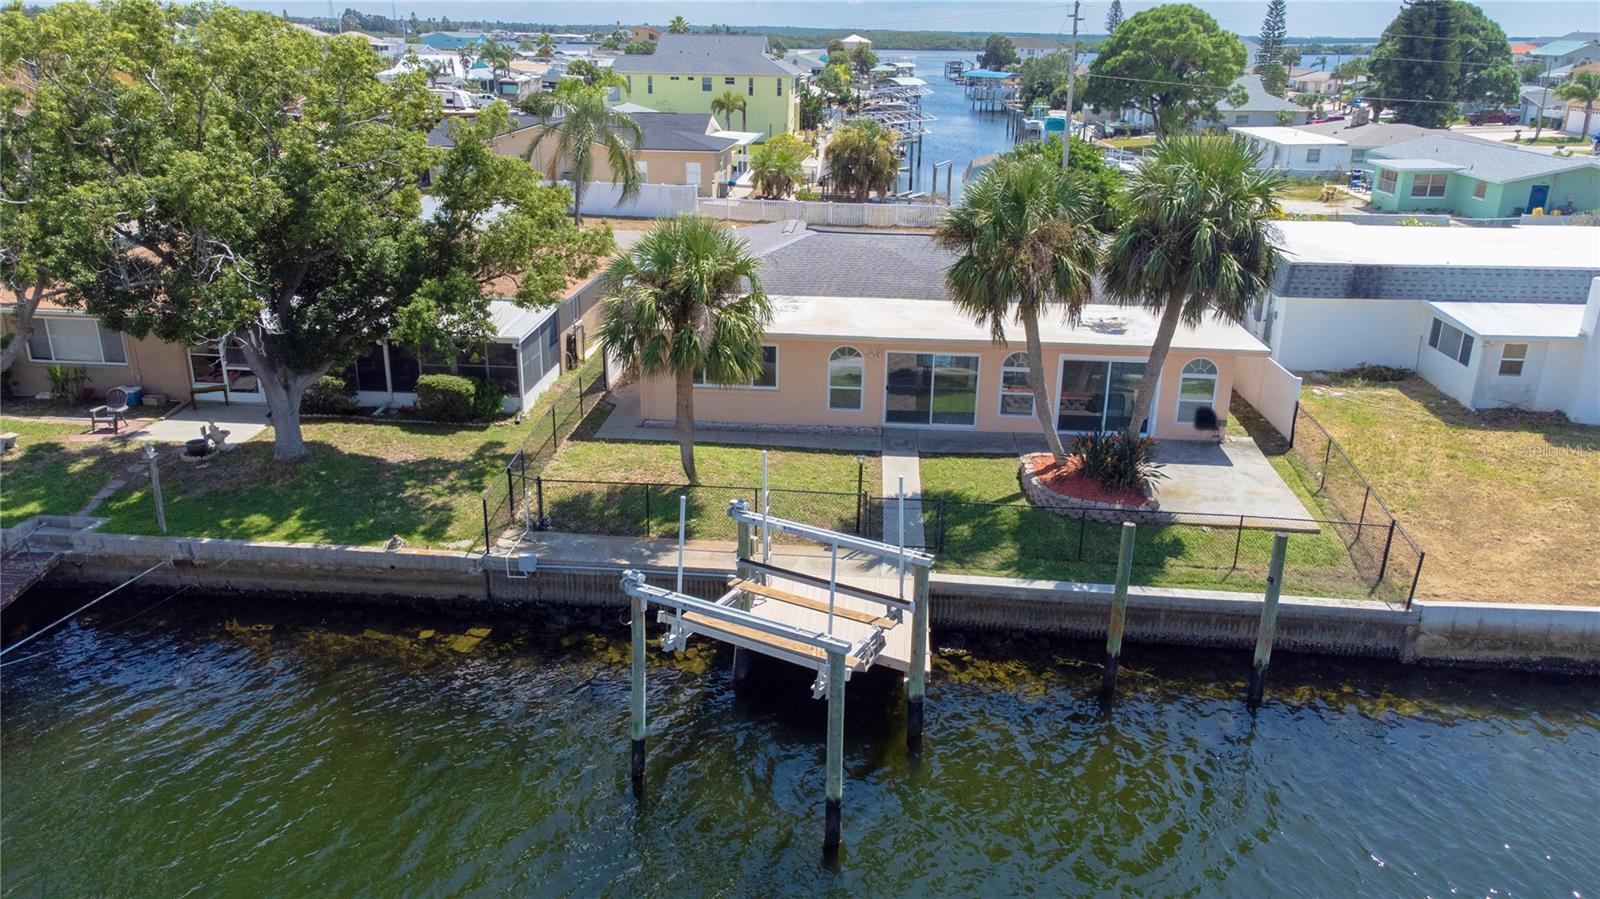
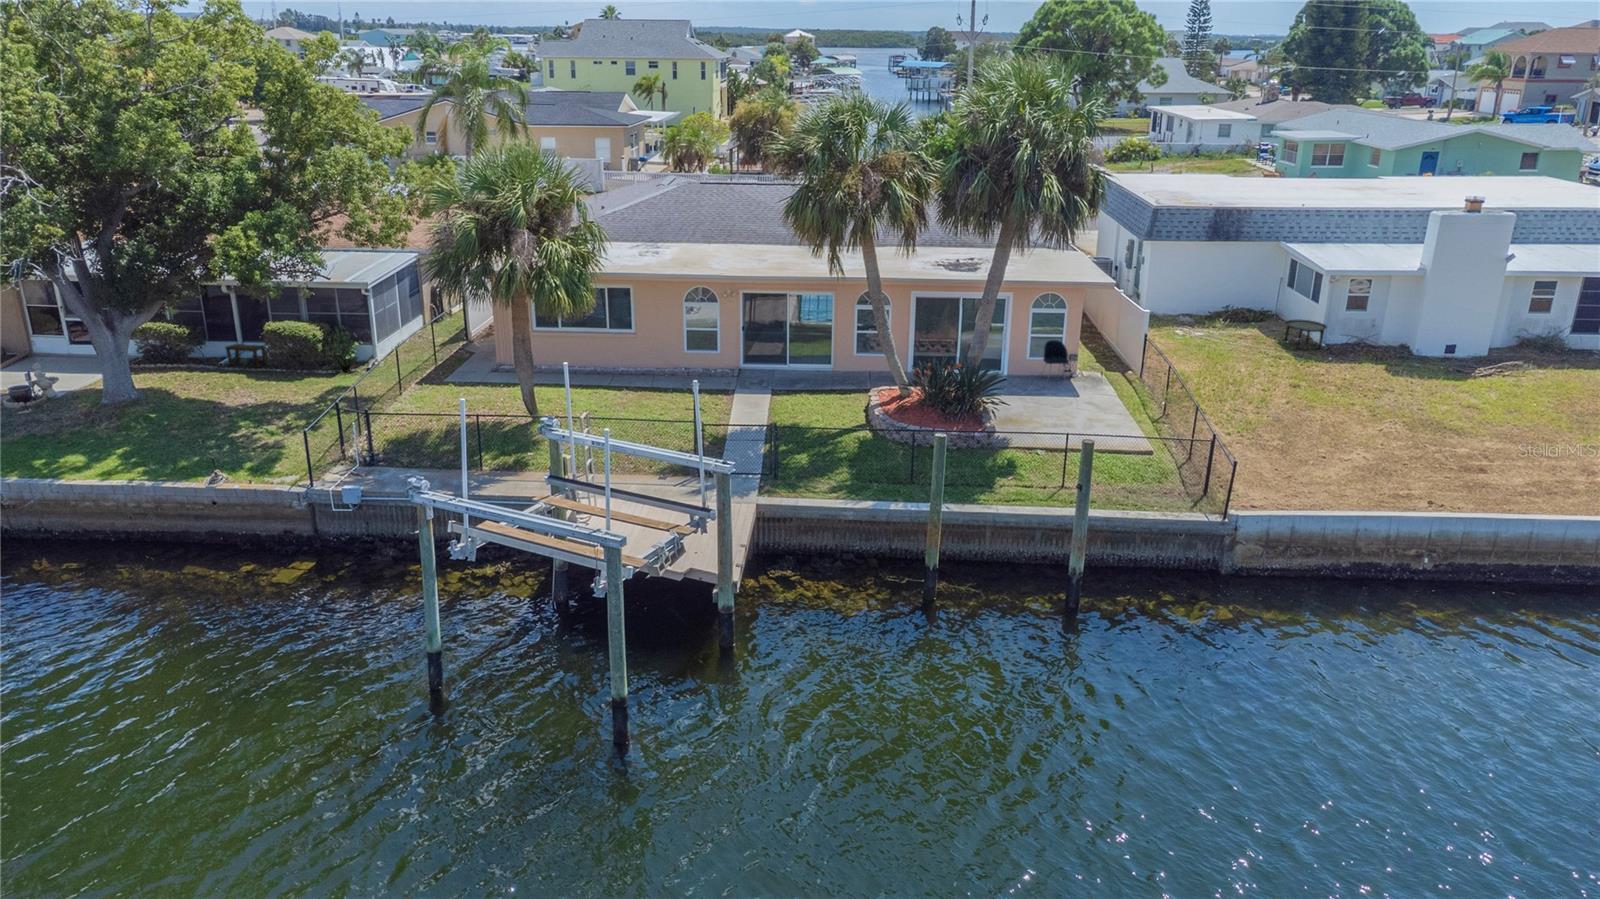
round table: none [1432,382,1480,414] -> present [1284,320,1327,350]
bench: present [189,384,229,410] -> present [226,344,266,368]
potted plant: present [334,398,360,414] -> present [330,355,358,371]

